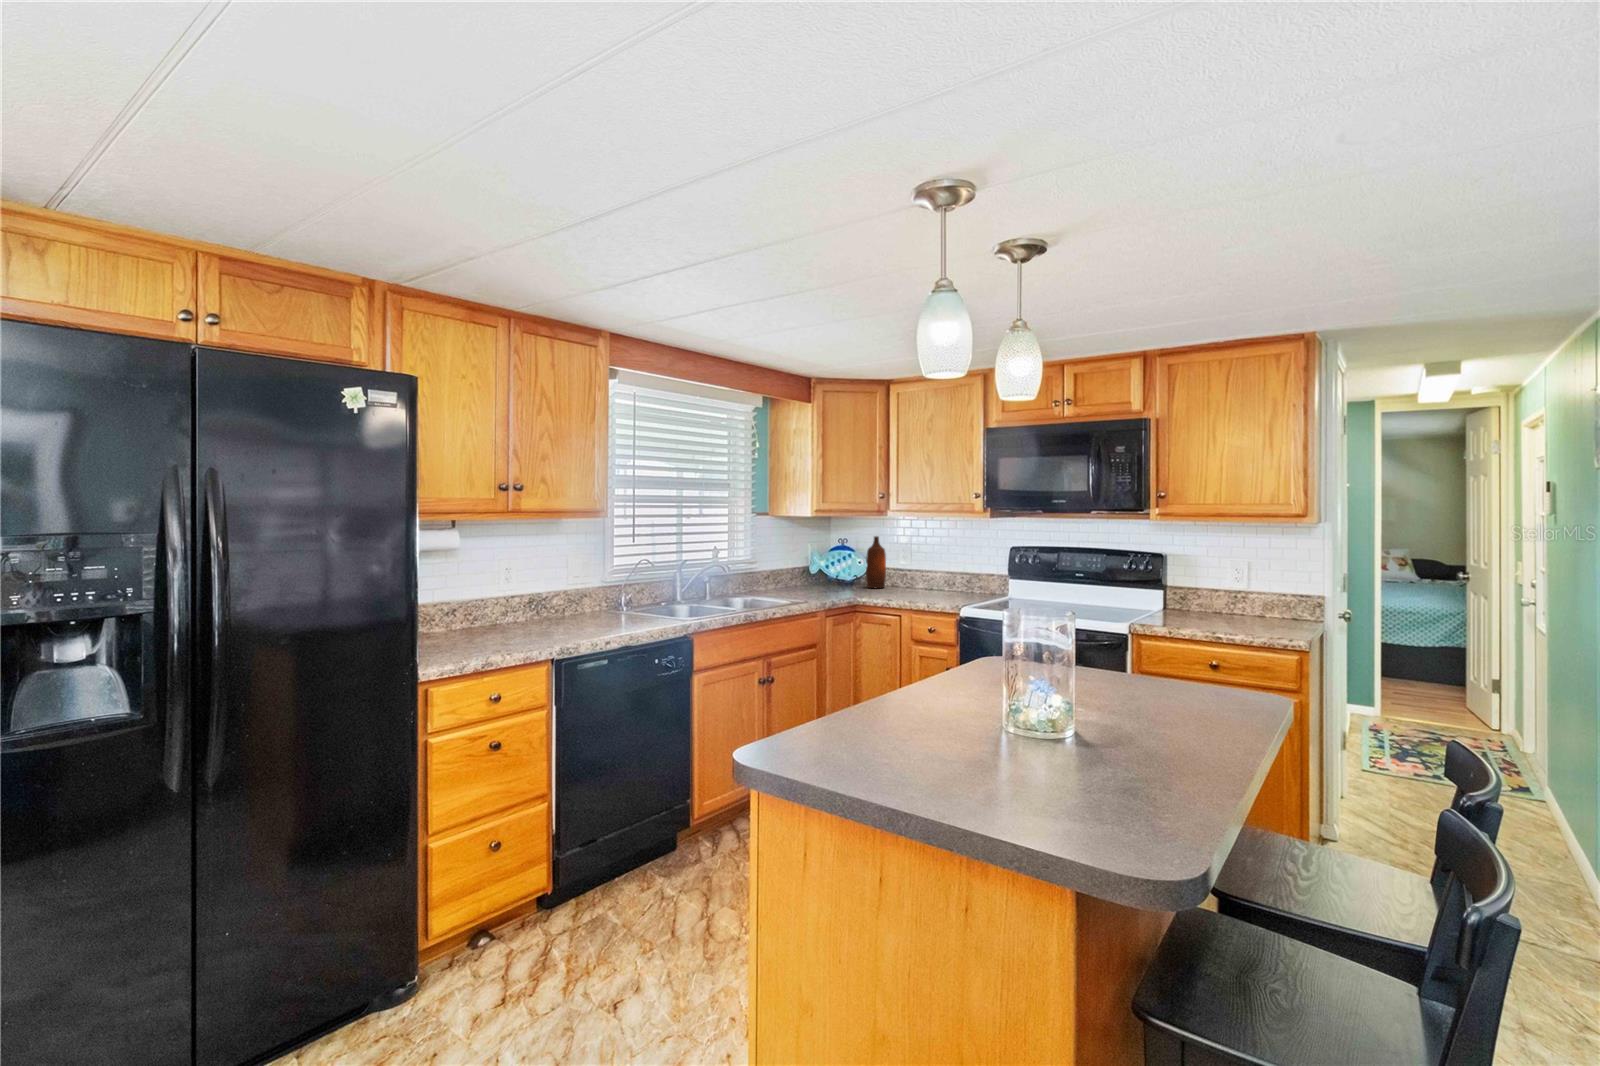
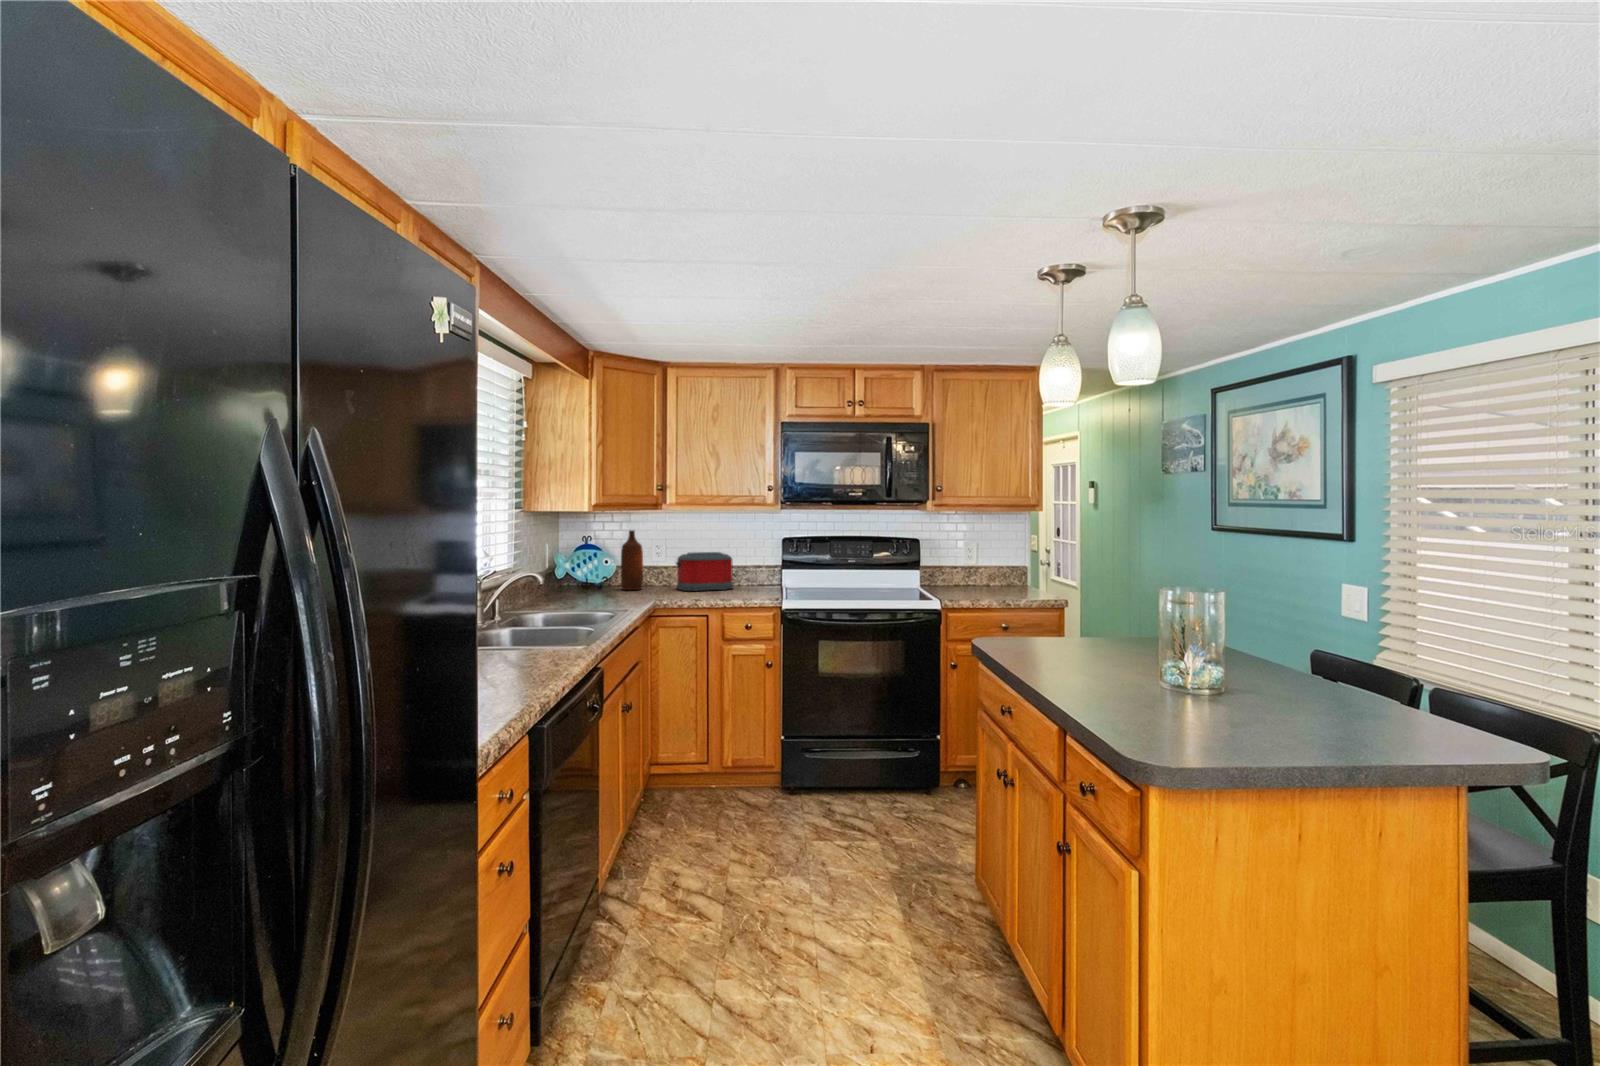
toaster: none [908,558,962,594] -> present [676,552,733,591]

